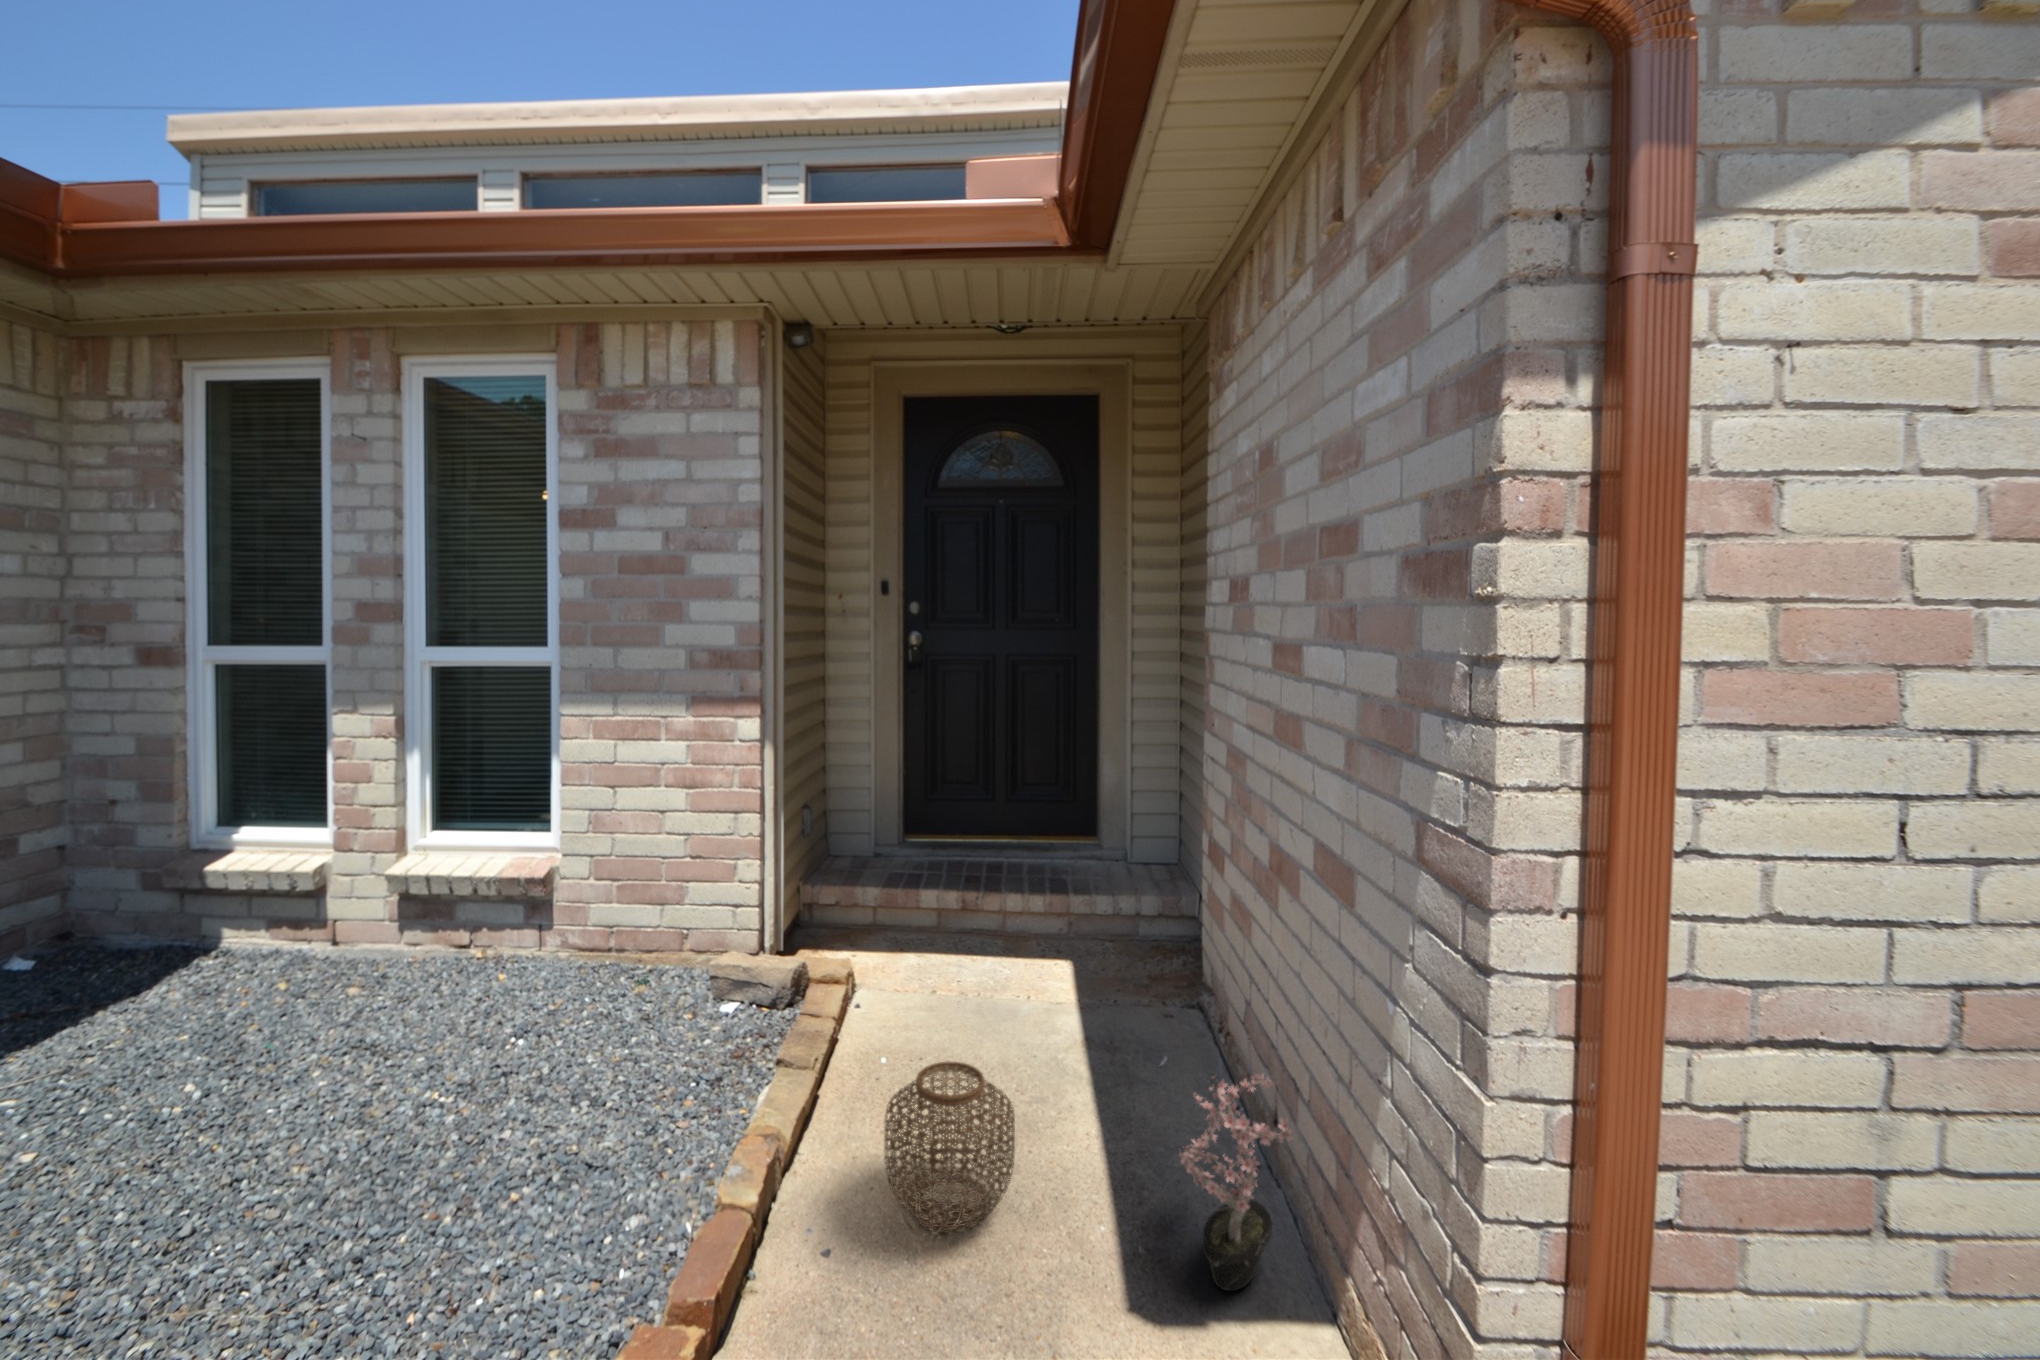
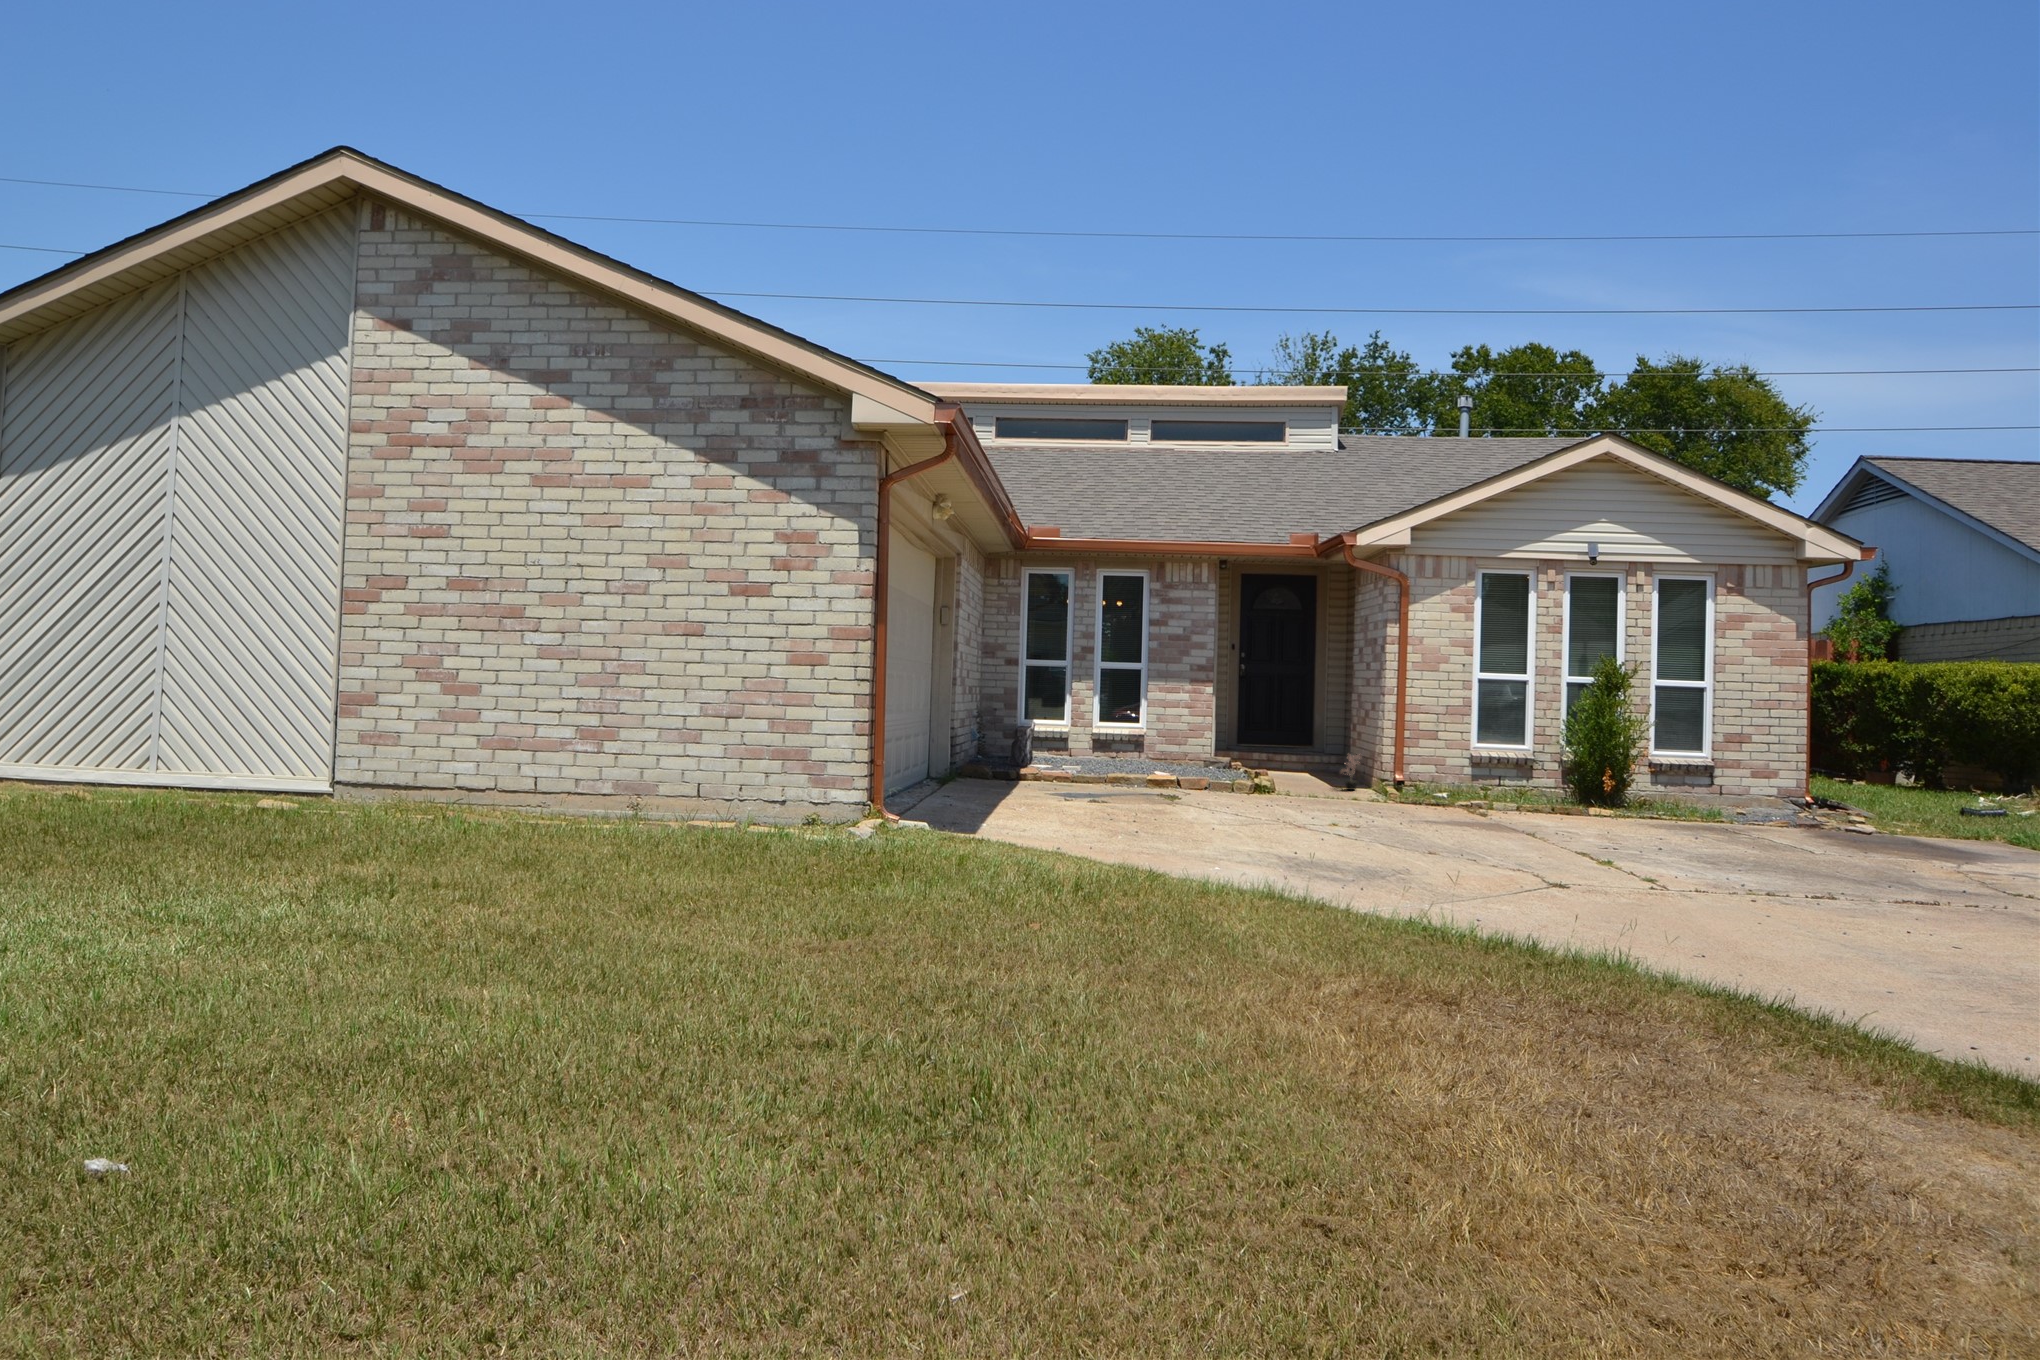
woven basket: present [884,1062,1015,1232] -> none [1275,756,1304,786]

